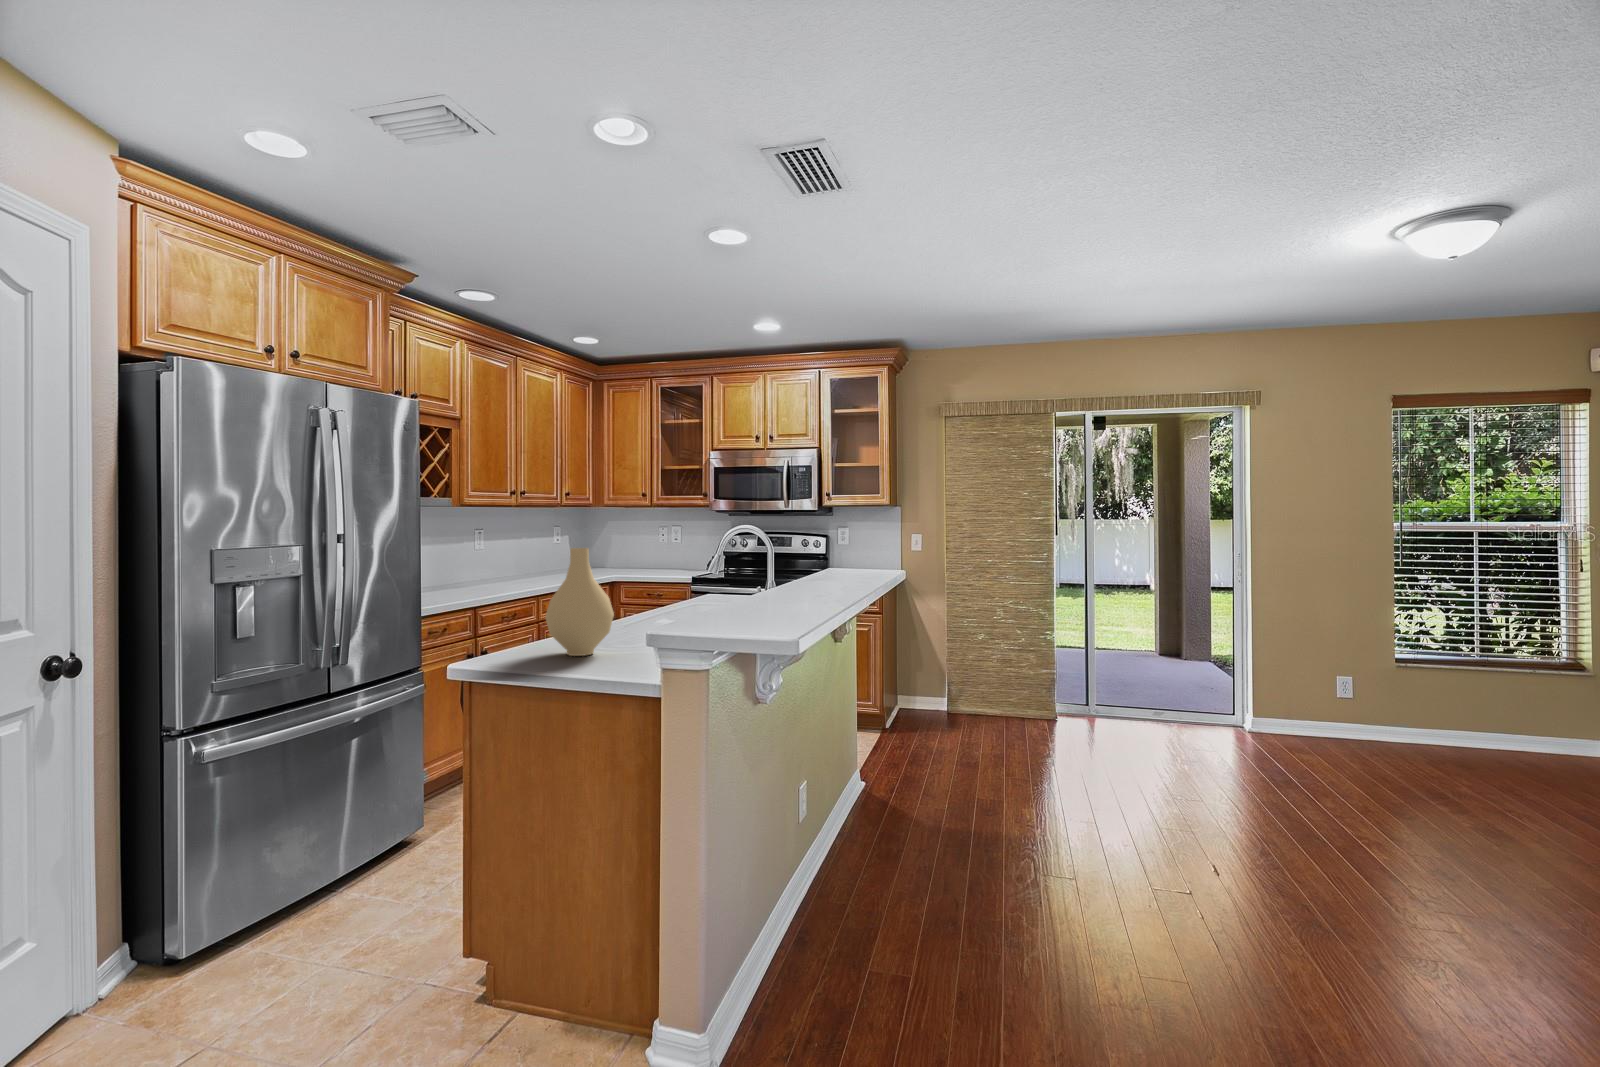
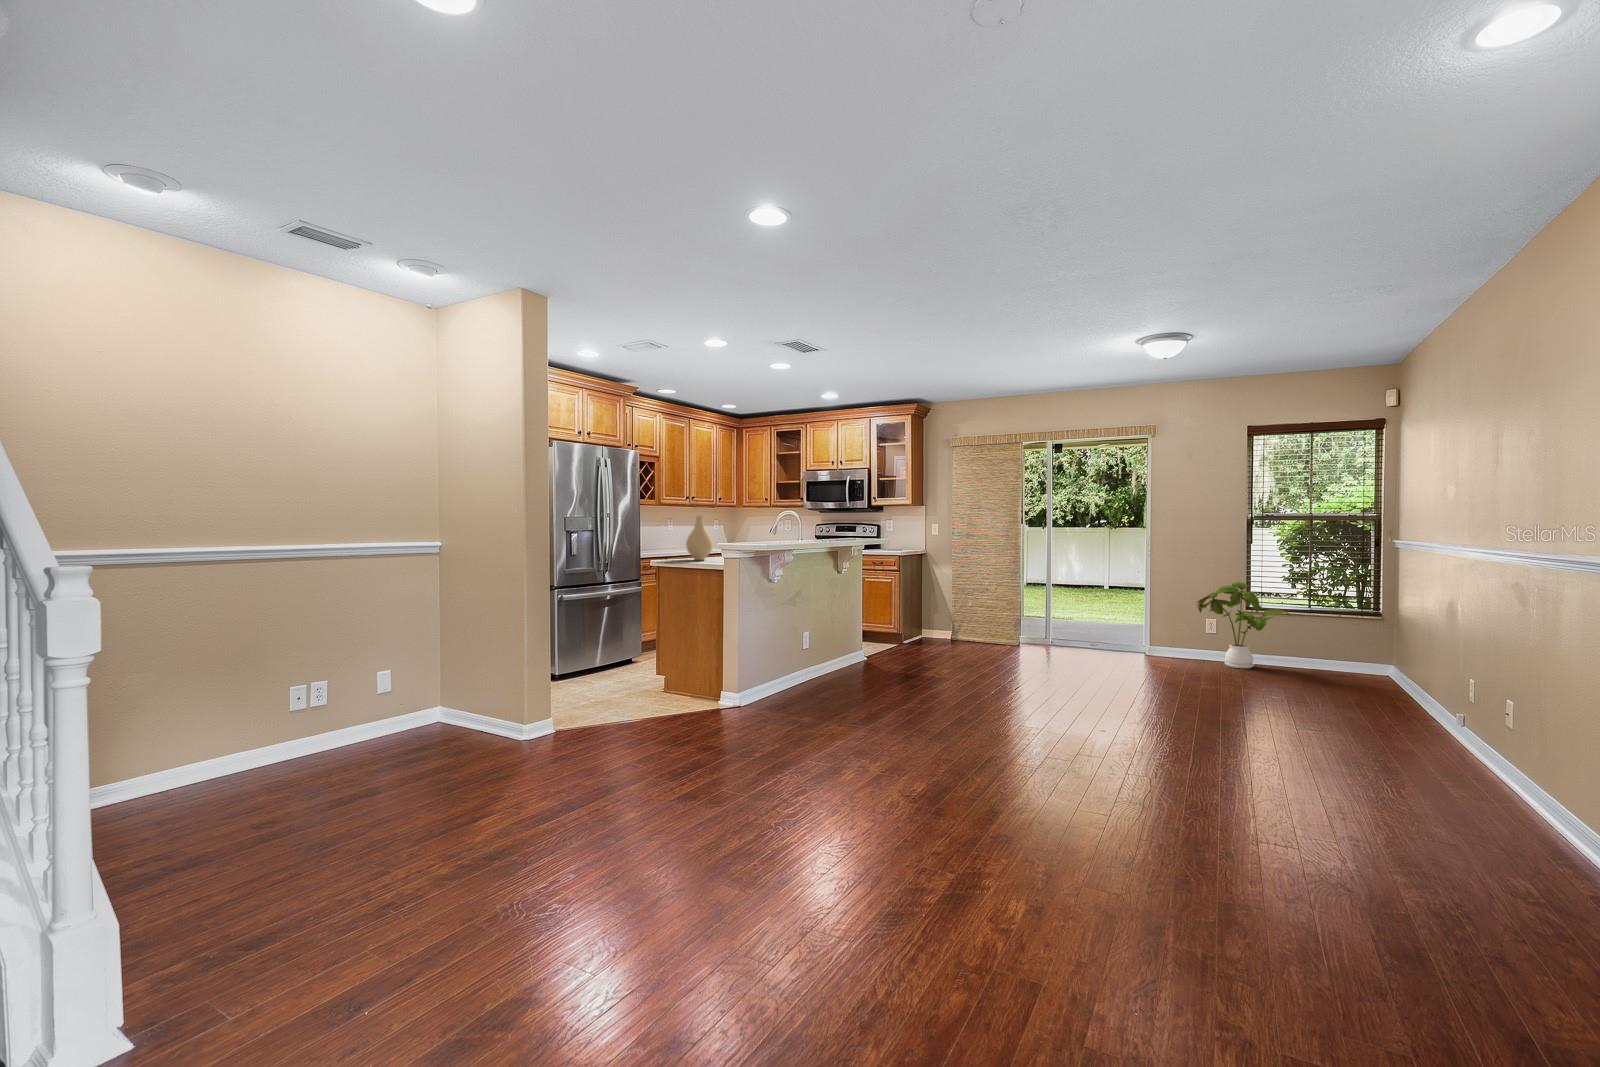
house plant: none [1331,626,1475,755] -> present [1197,582,1291,668]

